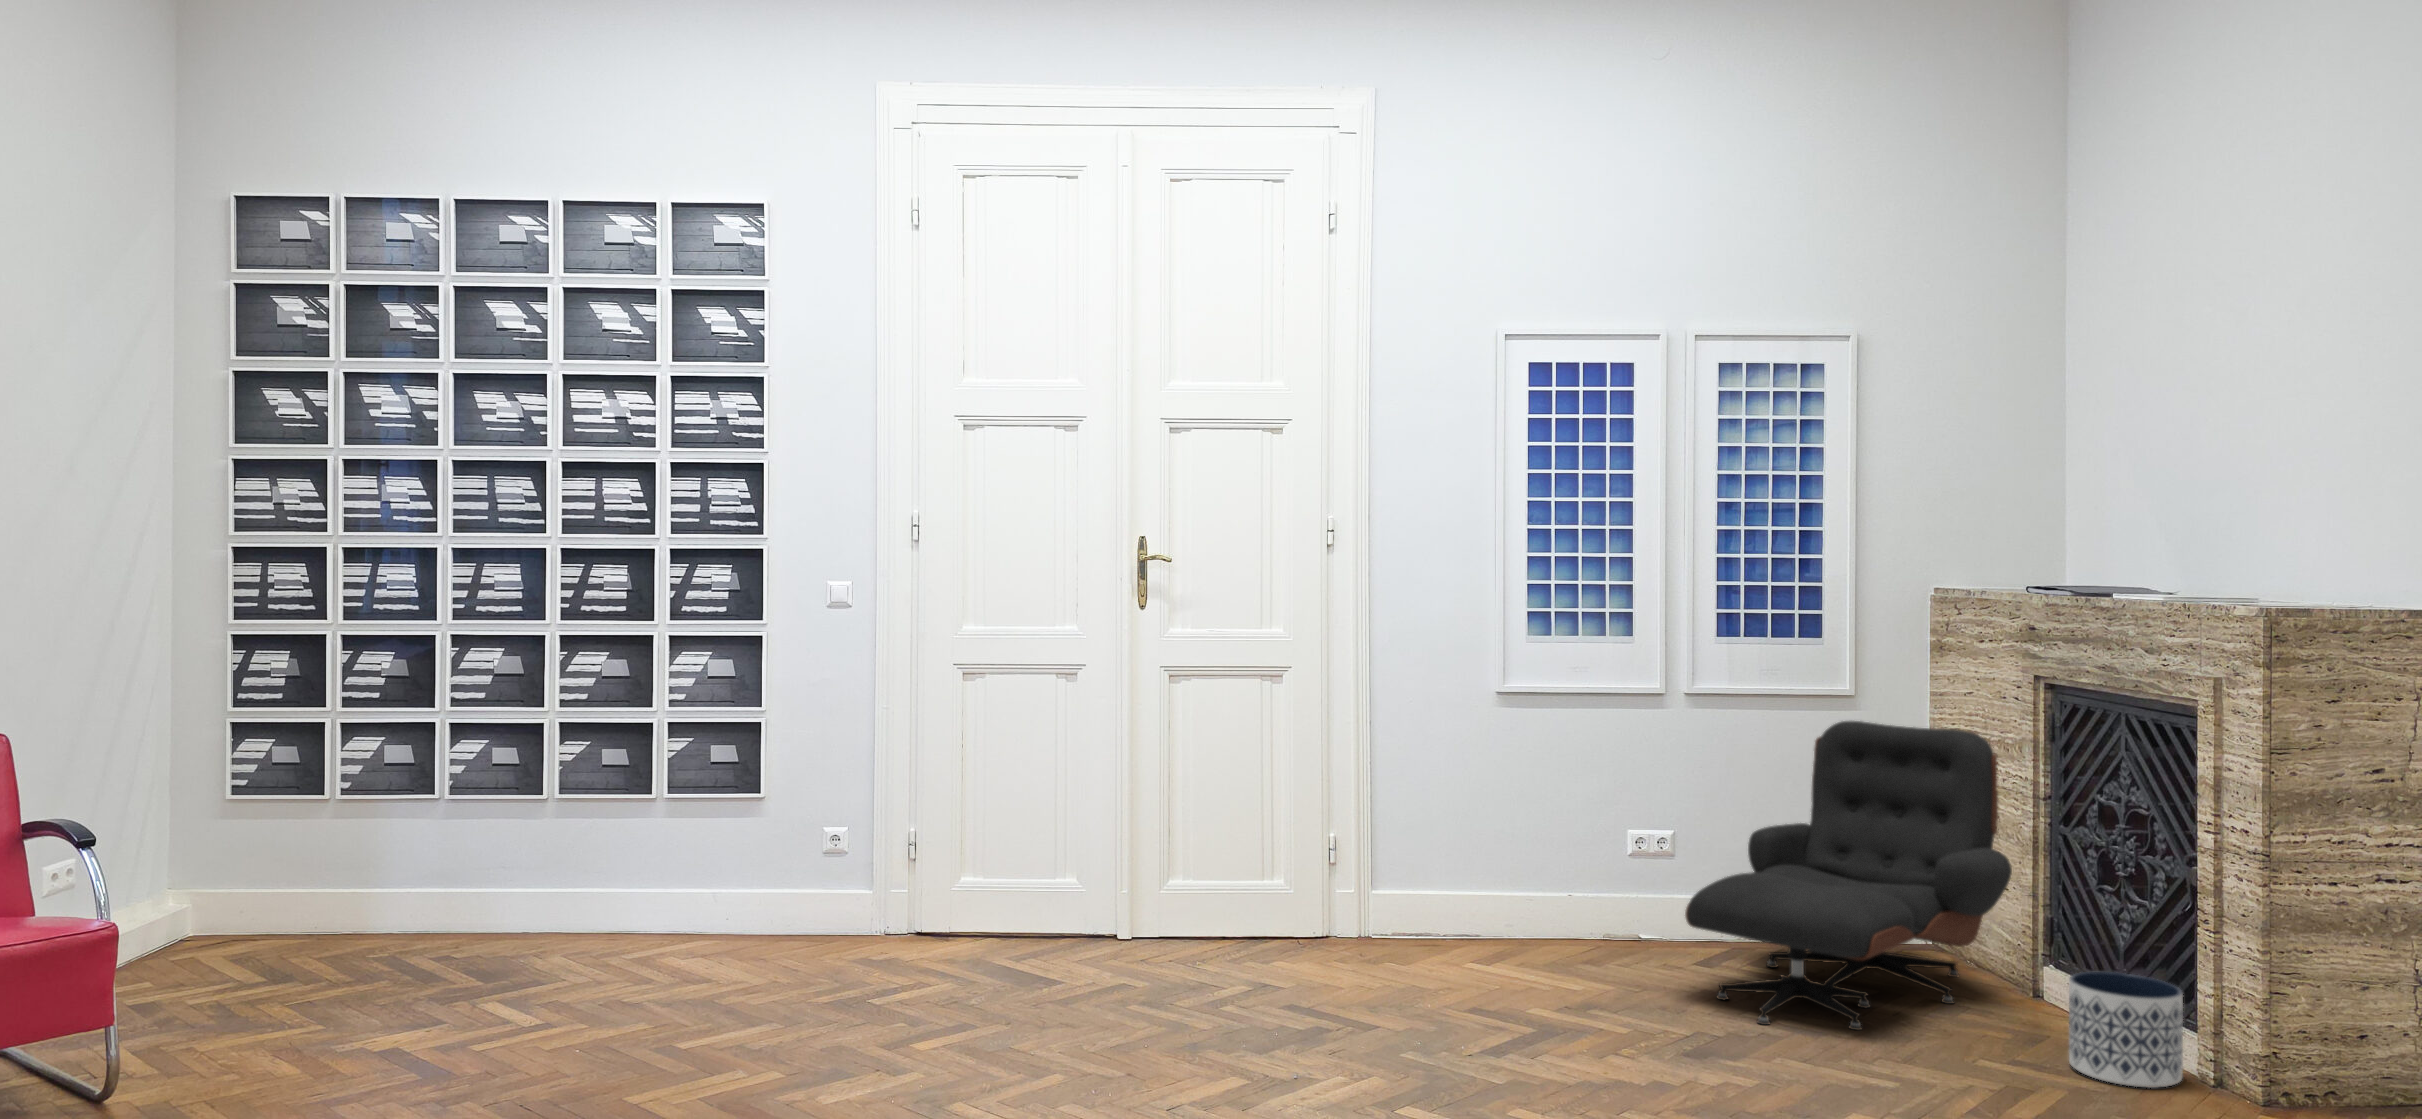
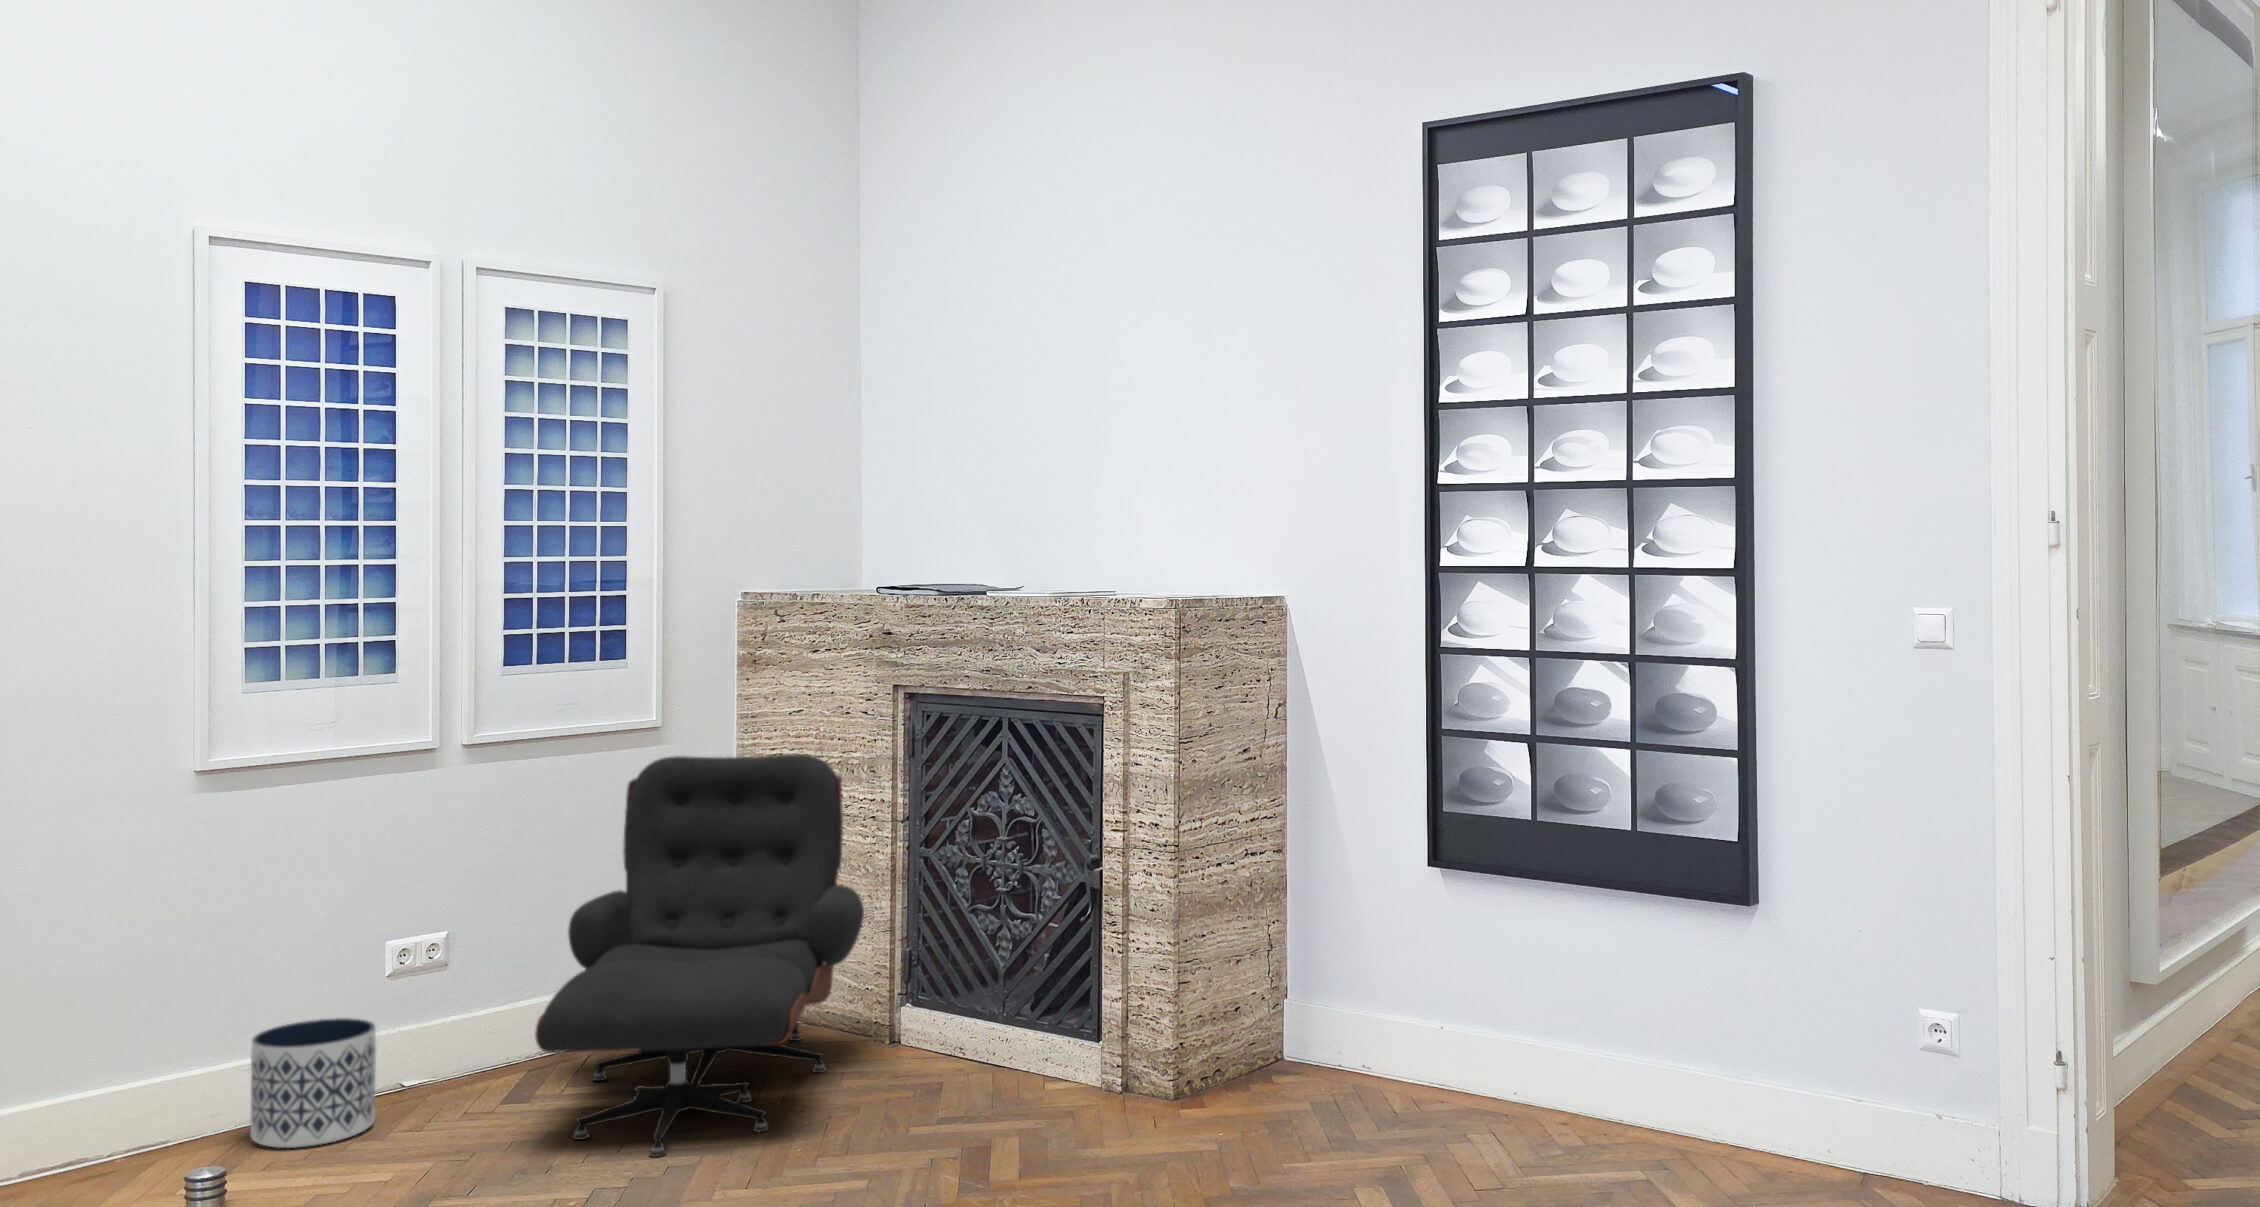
planter: present [2069,972,2183,1088] -> present [250,1018,376,1148]

